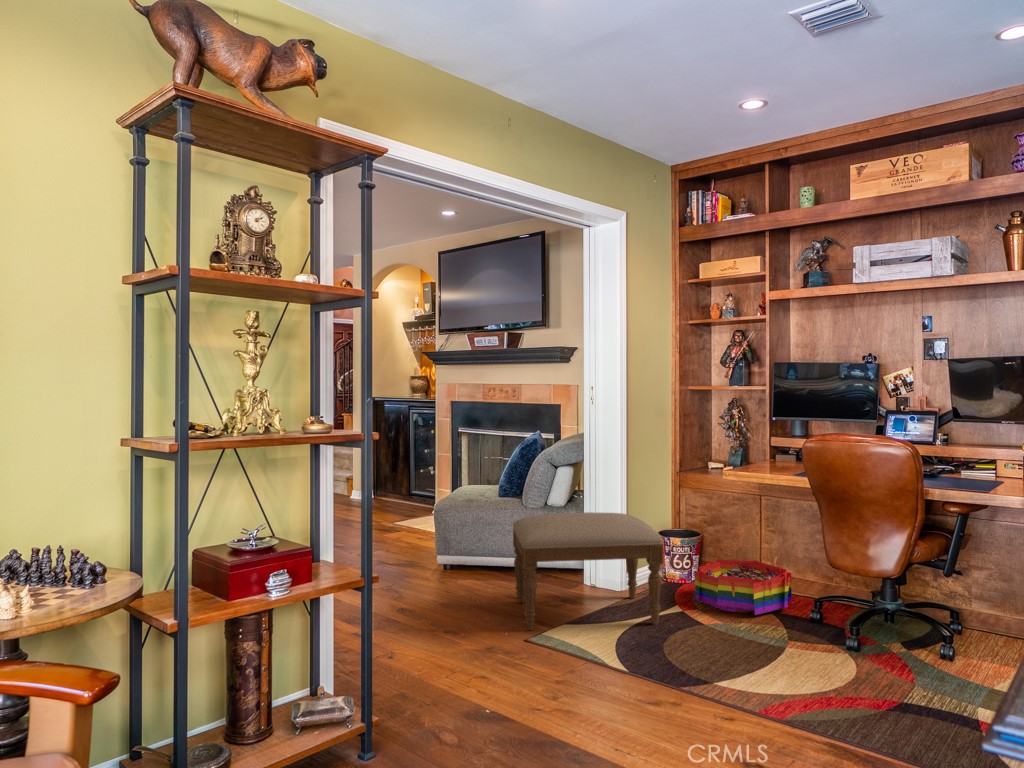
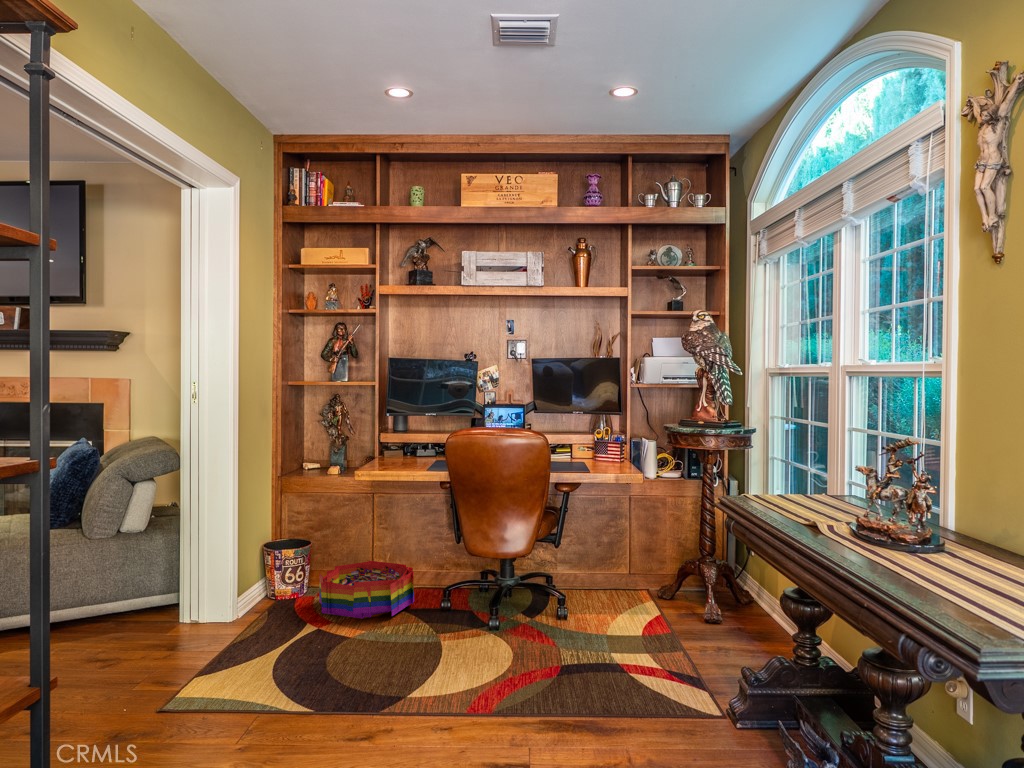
ottoman: present [513,512,663,630] -> none [101,532,311,696]

